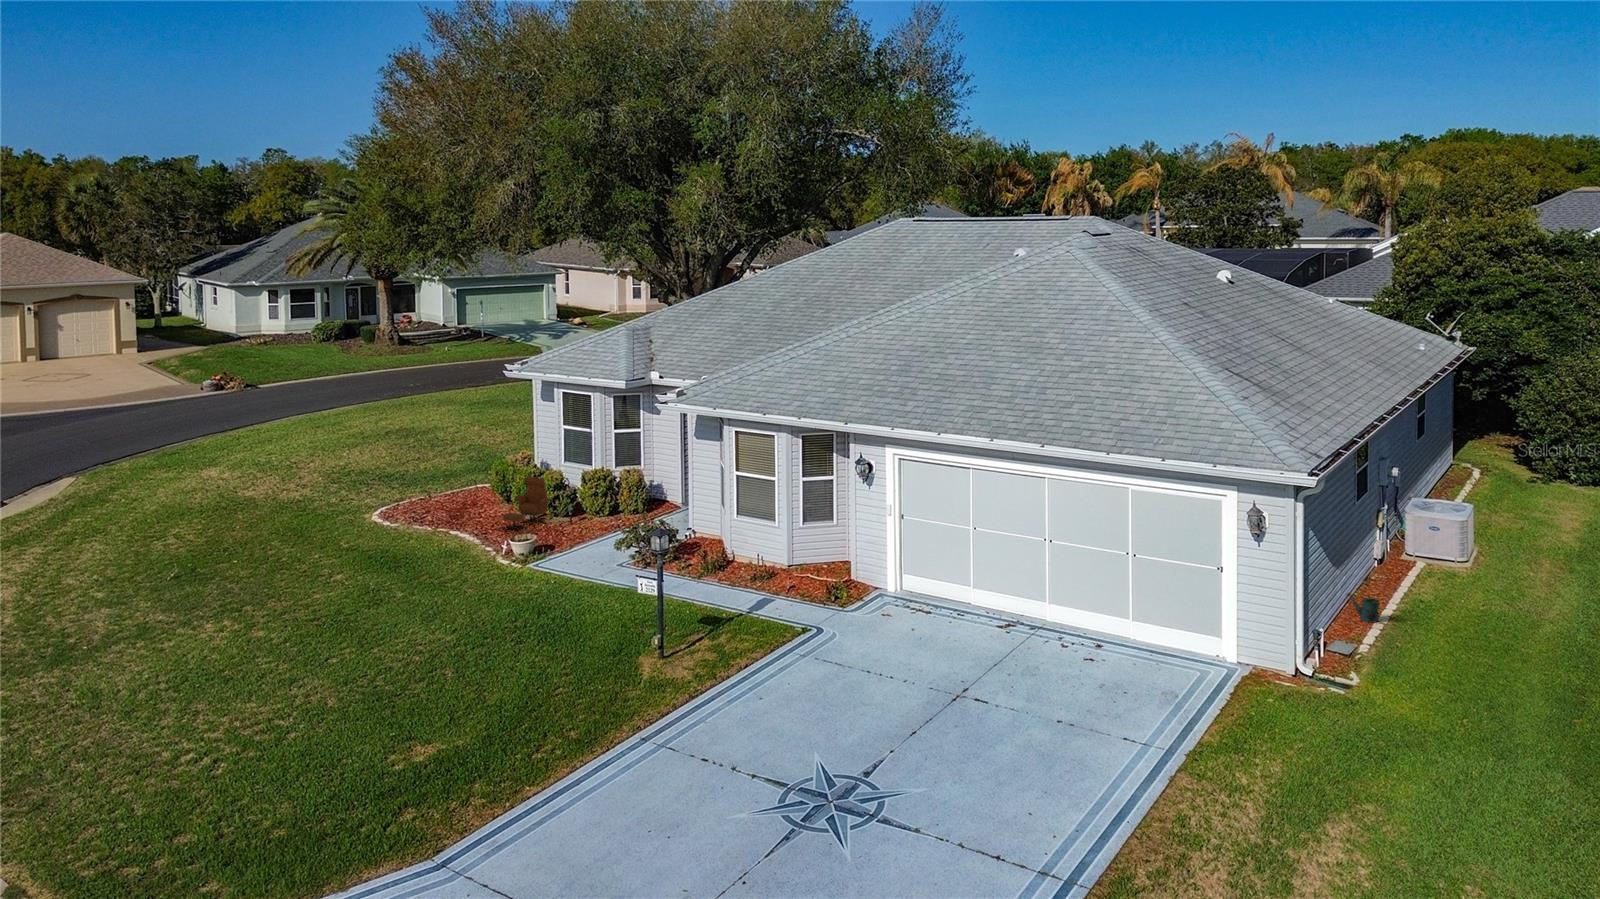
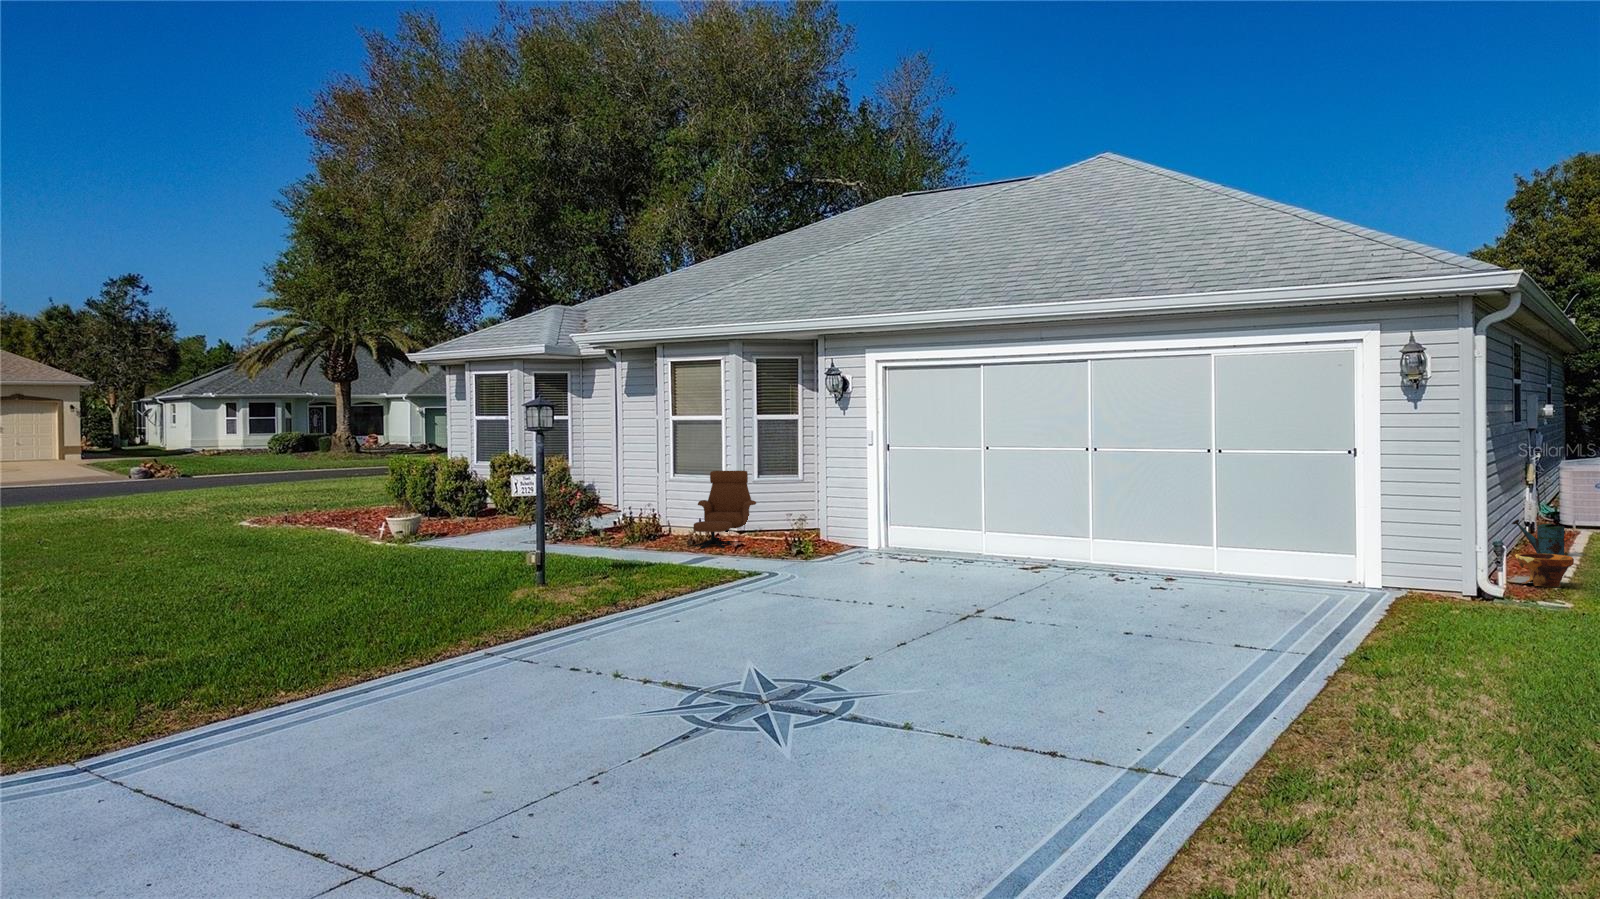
lounge chair: present [502,476,550,530] -> present [693,471,756,548]
planter: none [1313,646,1347,672] -> present [1515,554,1574,587]

